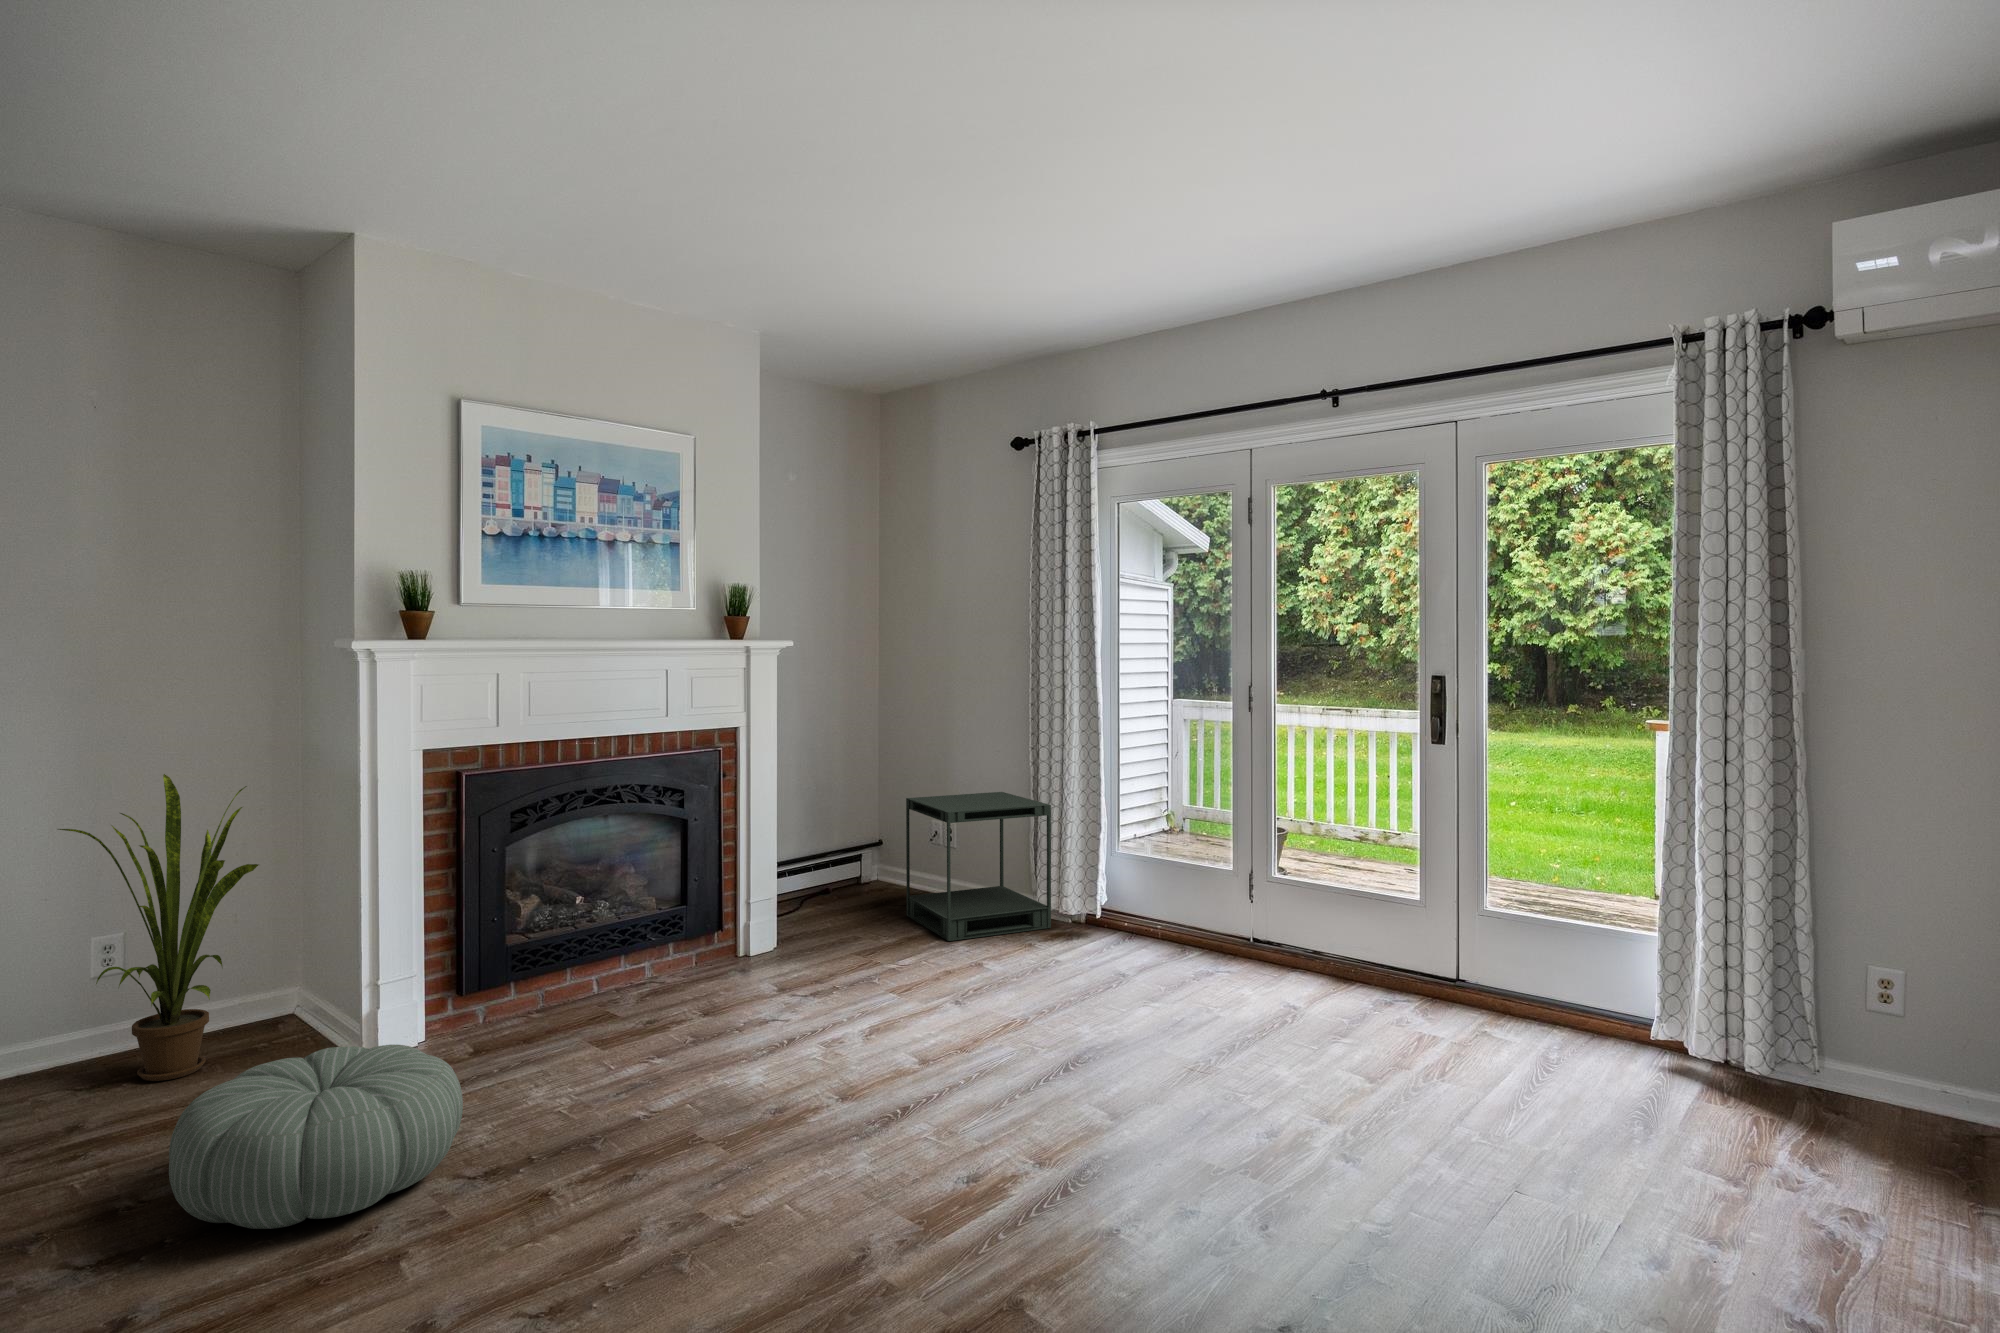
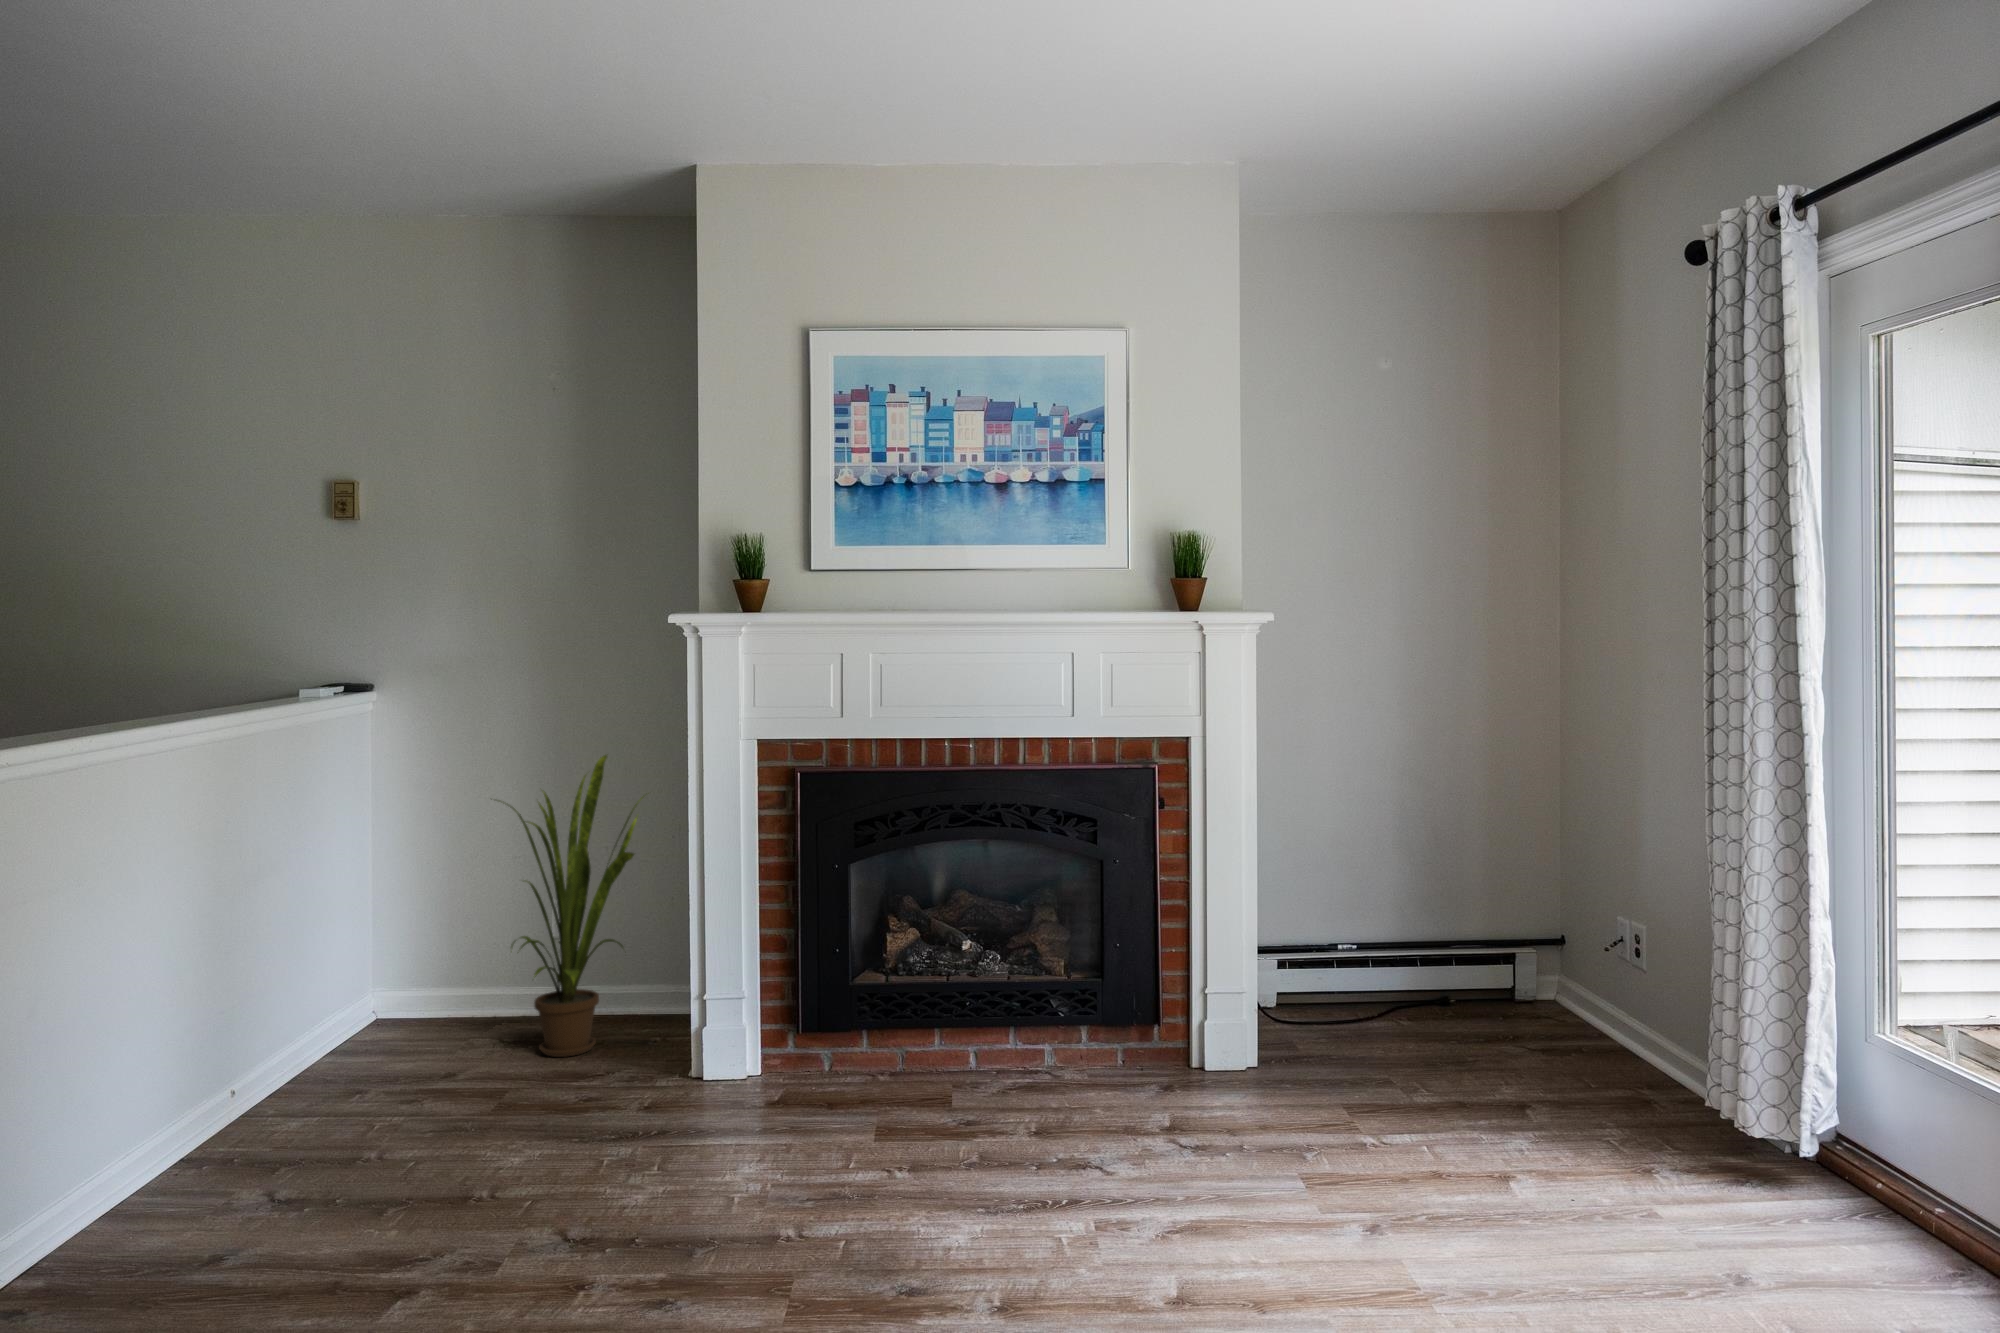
side table: present [906,792,1051,941] -> none [1507,867,1741,1150]
pouf: present [169,1045,463,1229] -> none [289,1060,588,1250]

